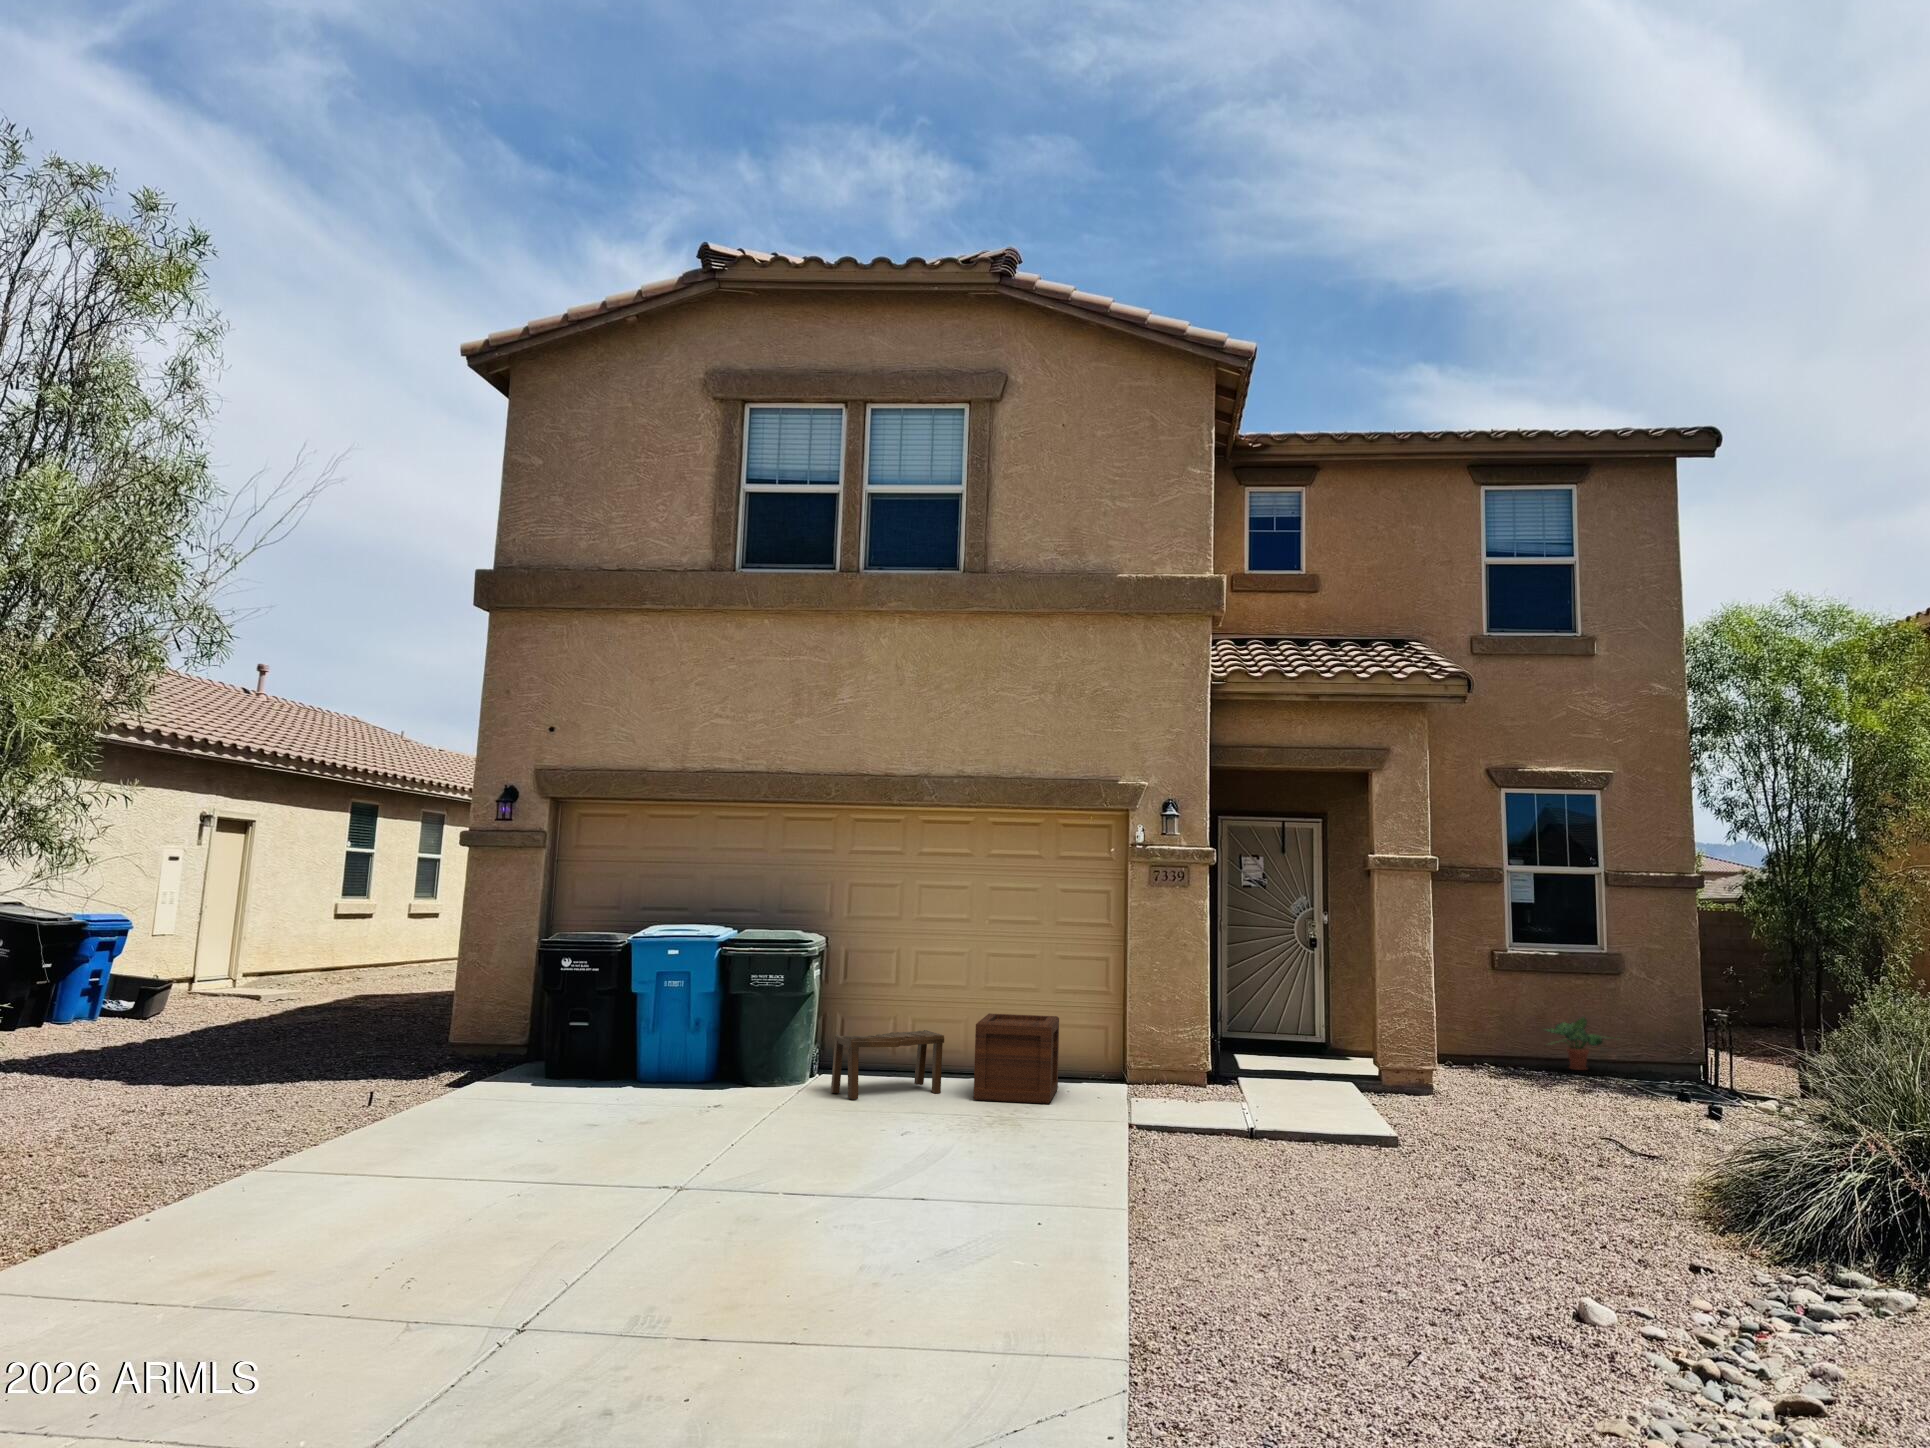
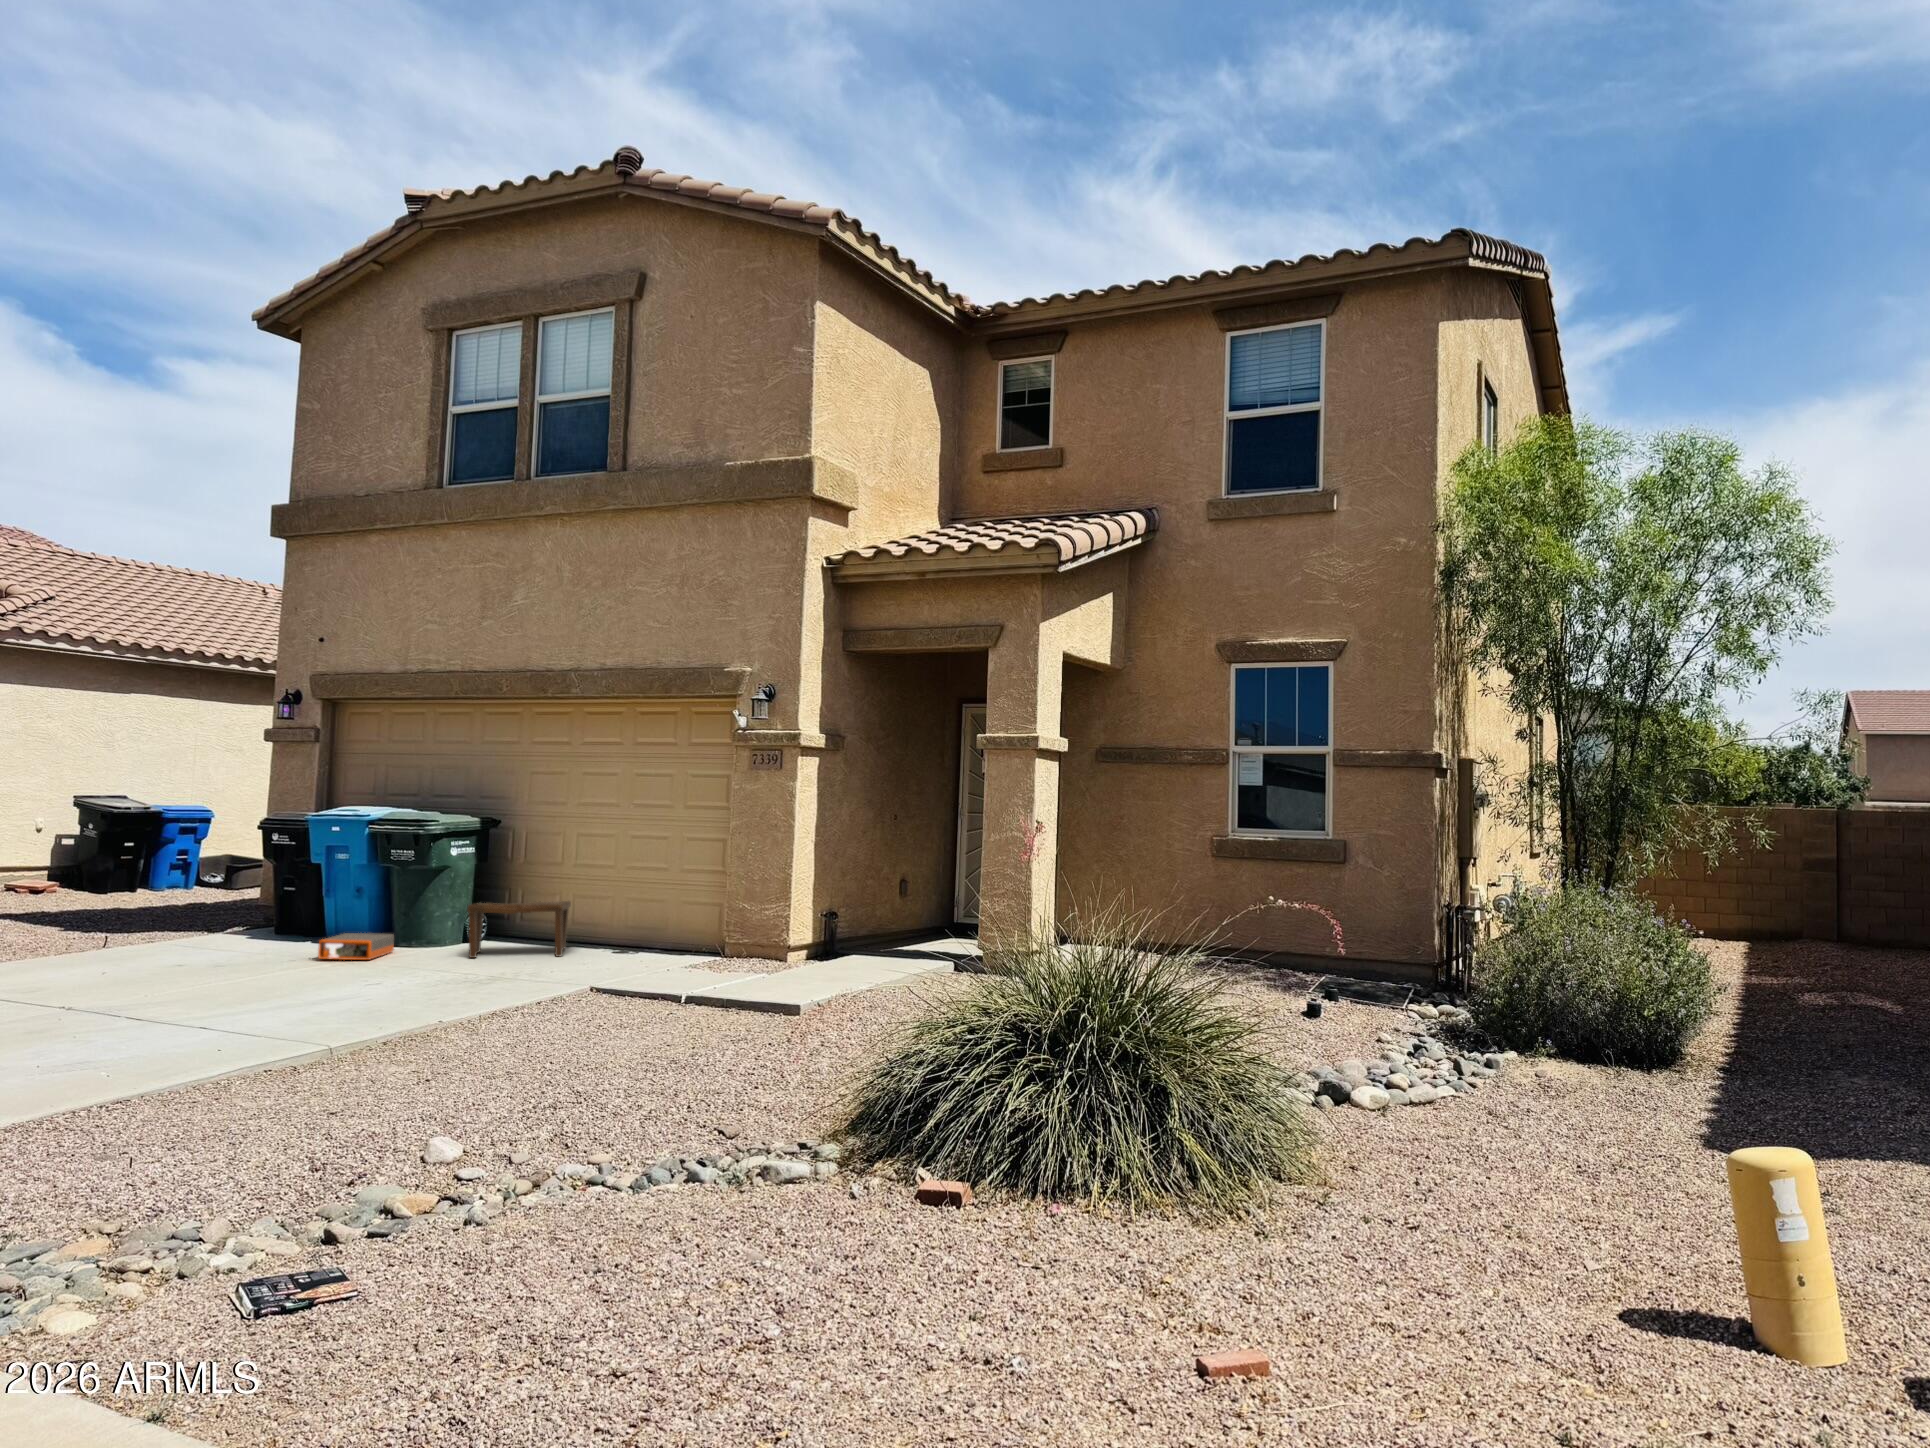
wooden crate: present [974,1013,1059,1104] -> none [565,887,669,968]
potted plant: present [1546,1017,1619,1070] -> none [1224,906,1308,964]
storage box: none [681,1075,753,1109] -> present [318,933,394,960]

